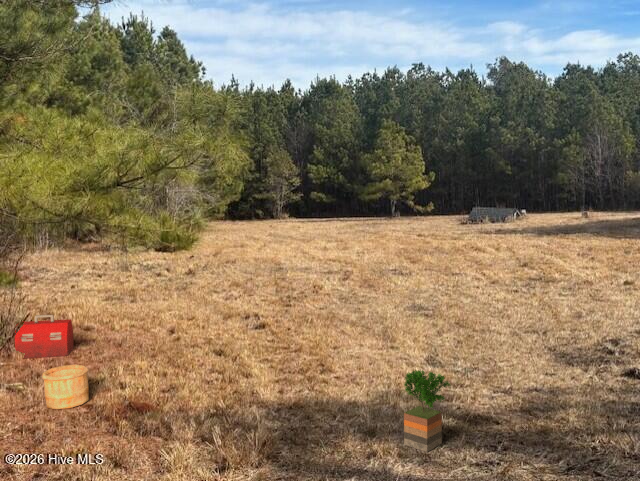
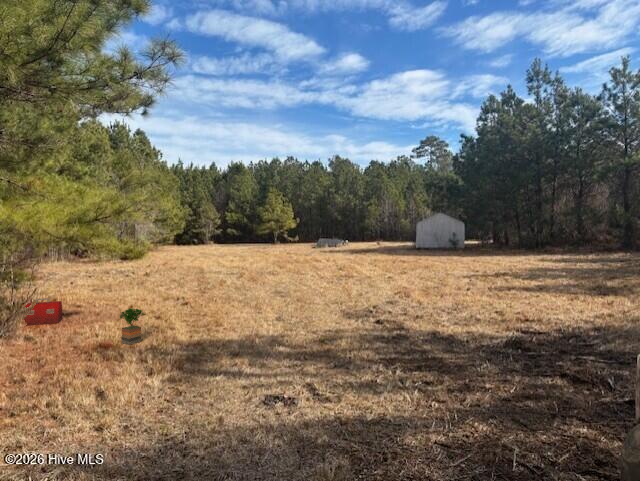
wooden bucket: present [42,365,89,409] -> none [42,325,73,351]
potted tree: present [404,370,450,452] -> present [120,308,145,345]

